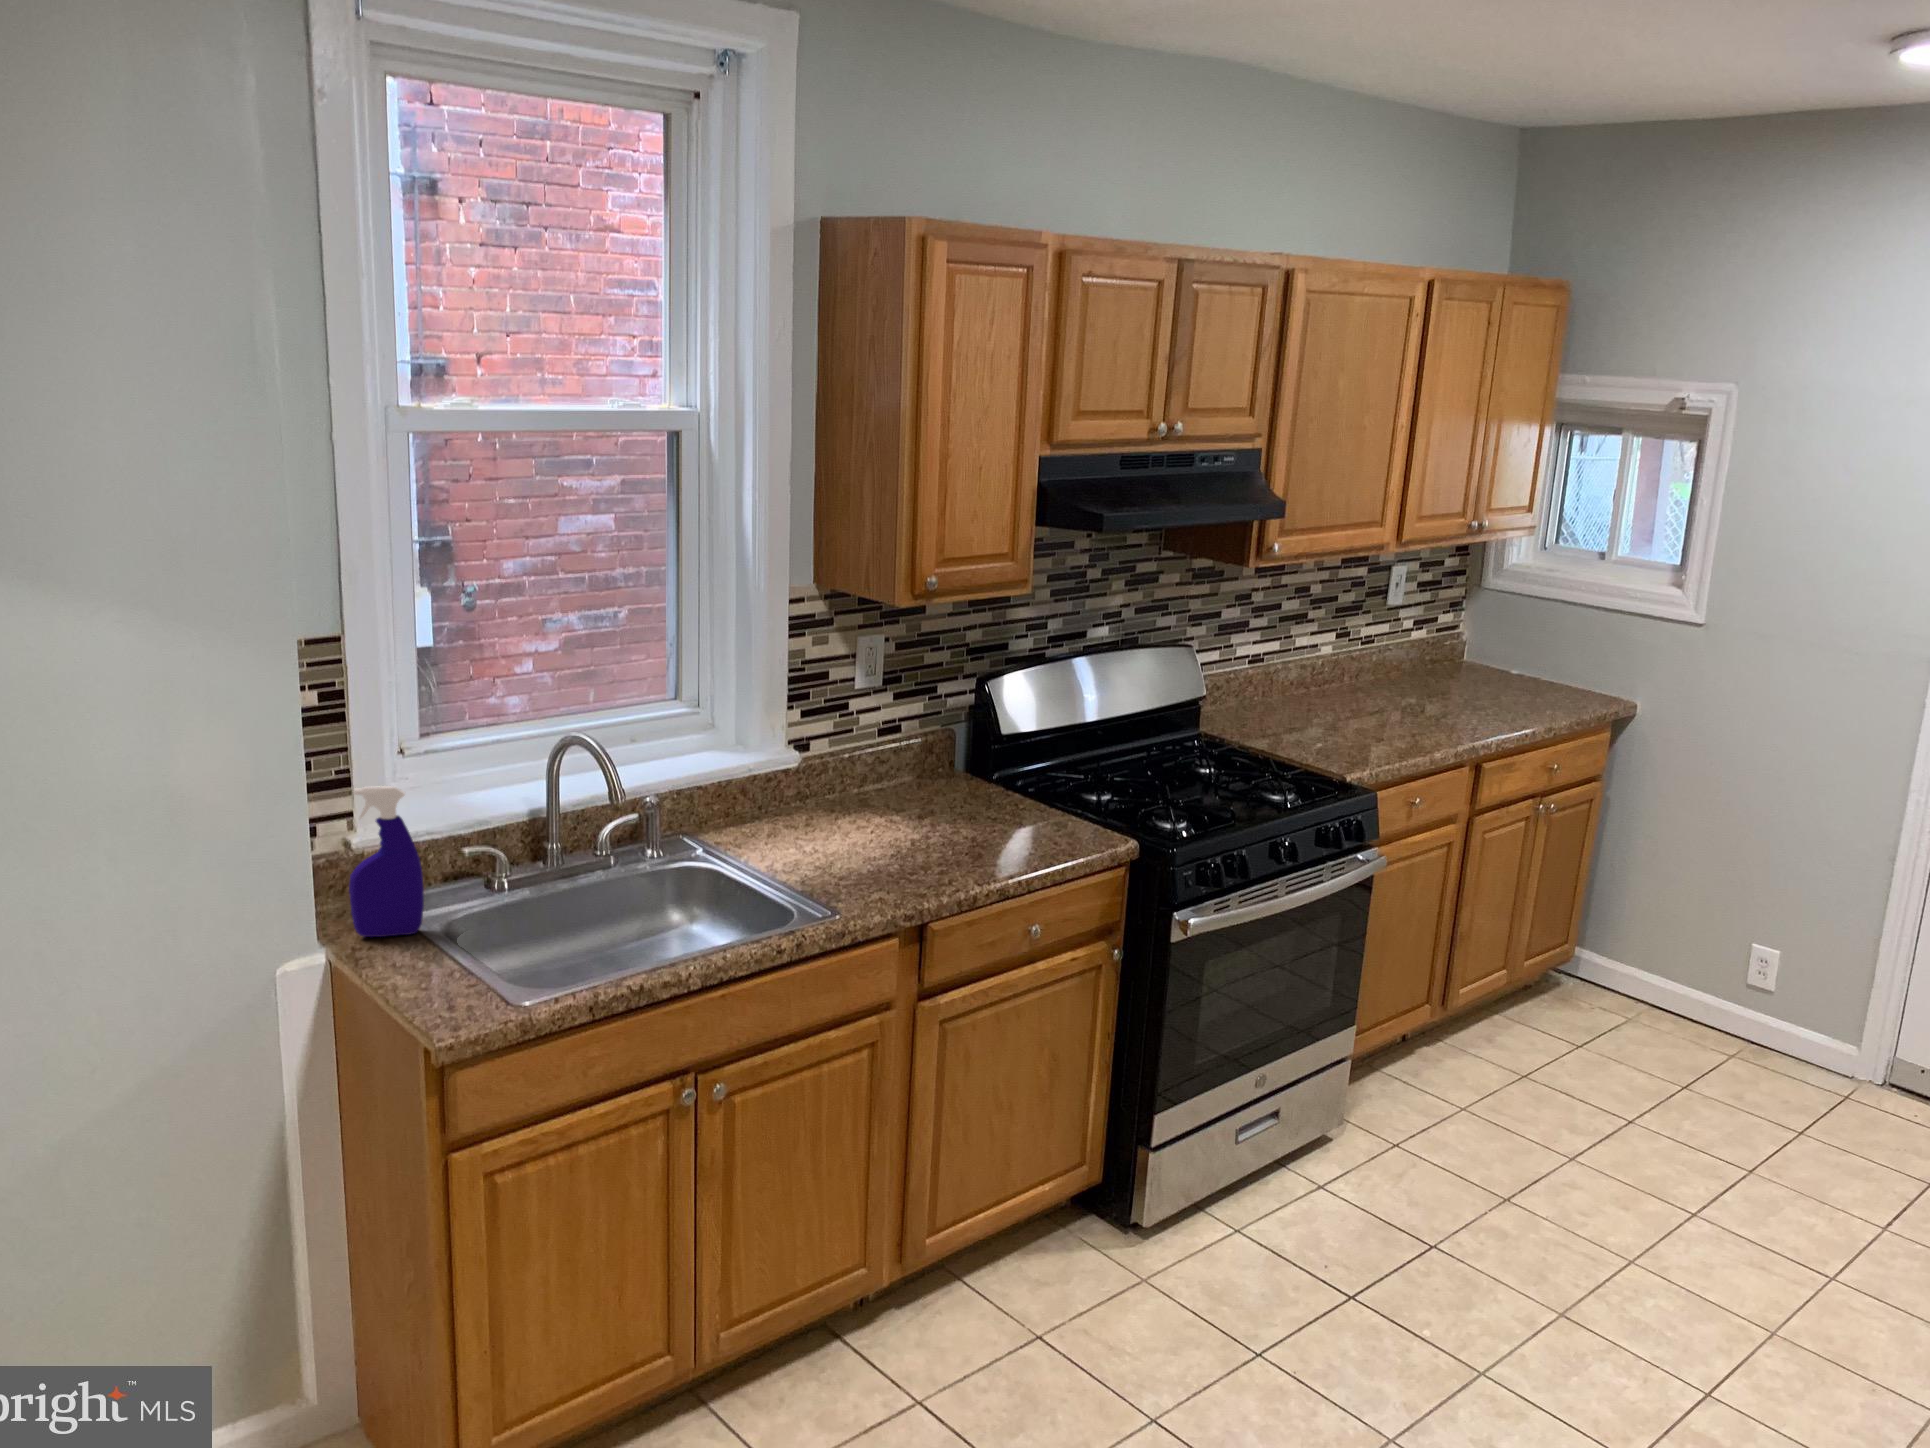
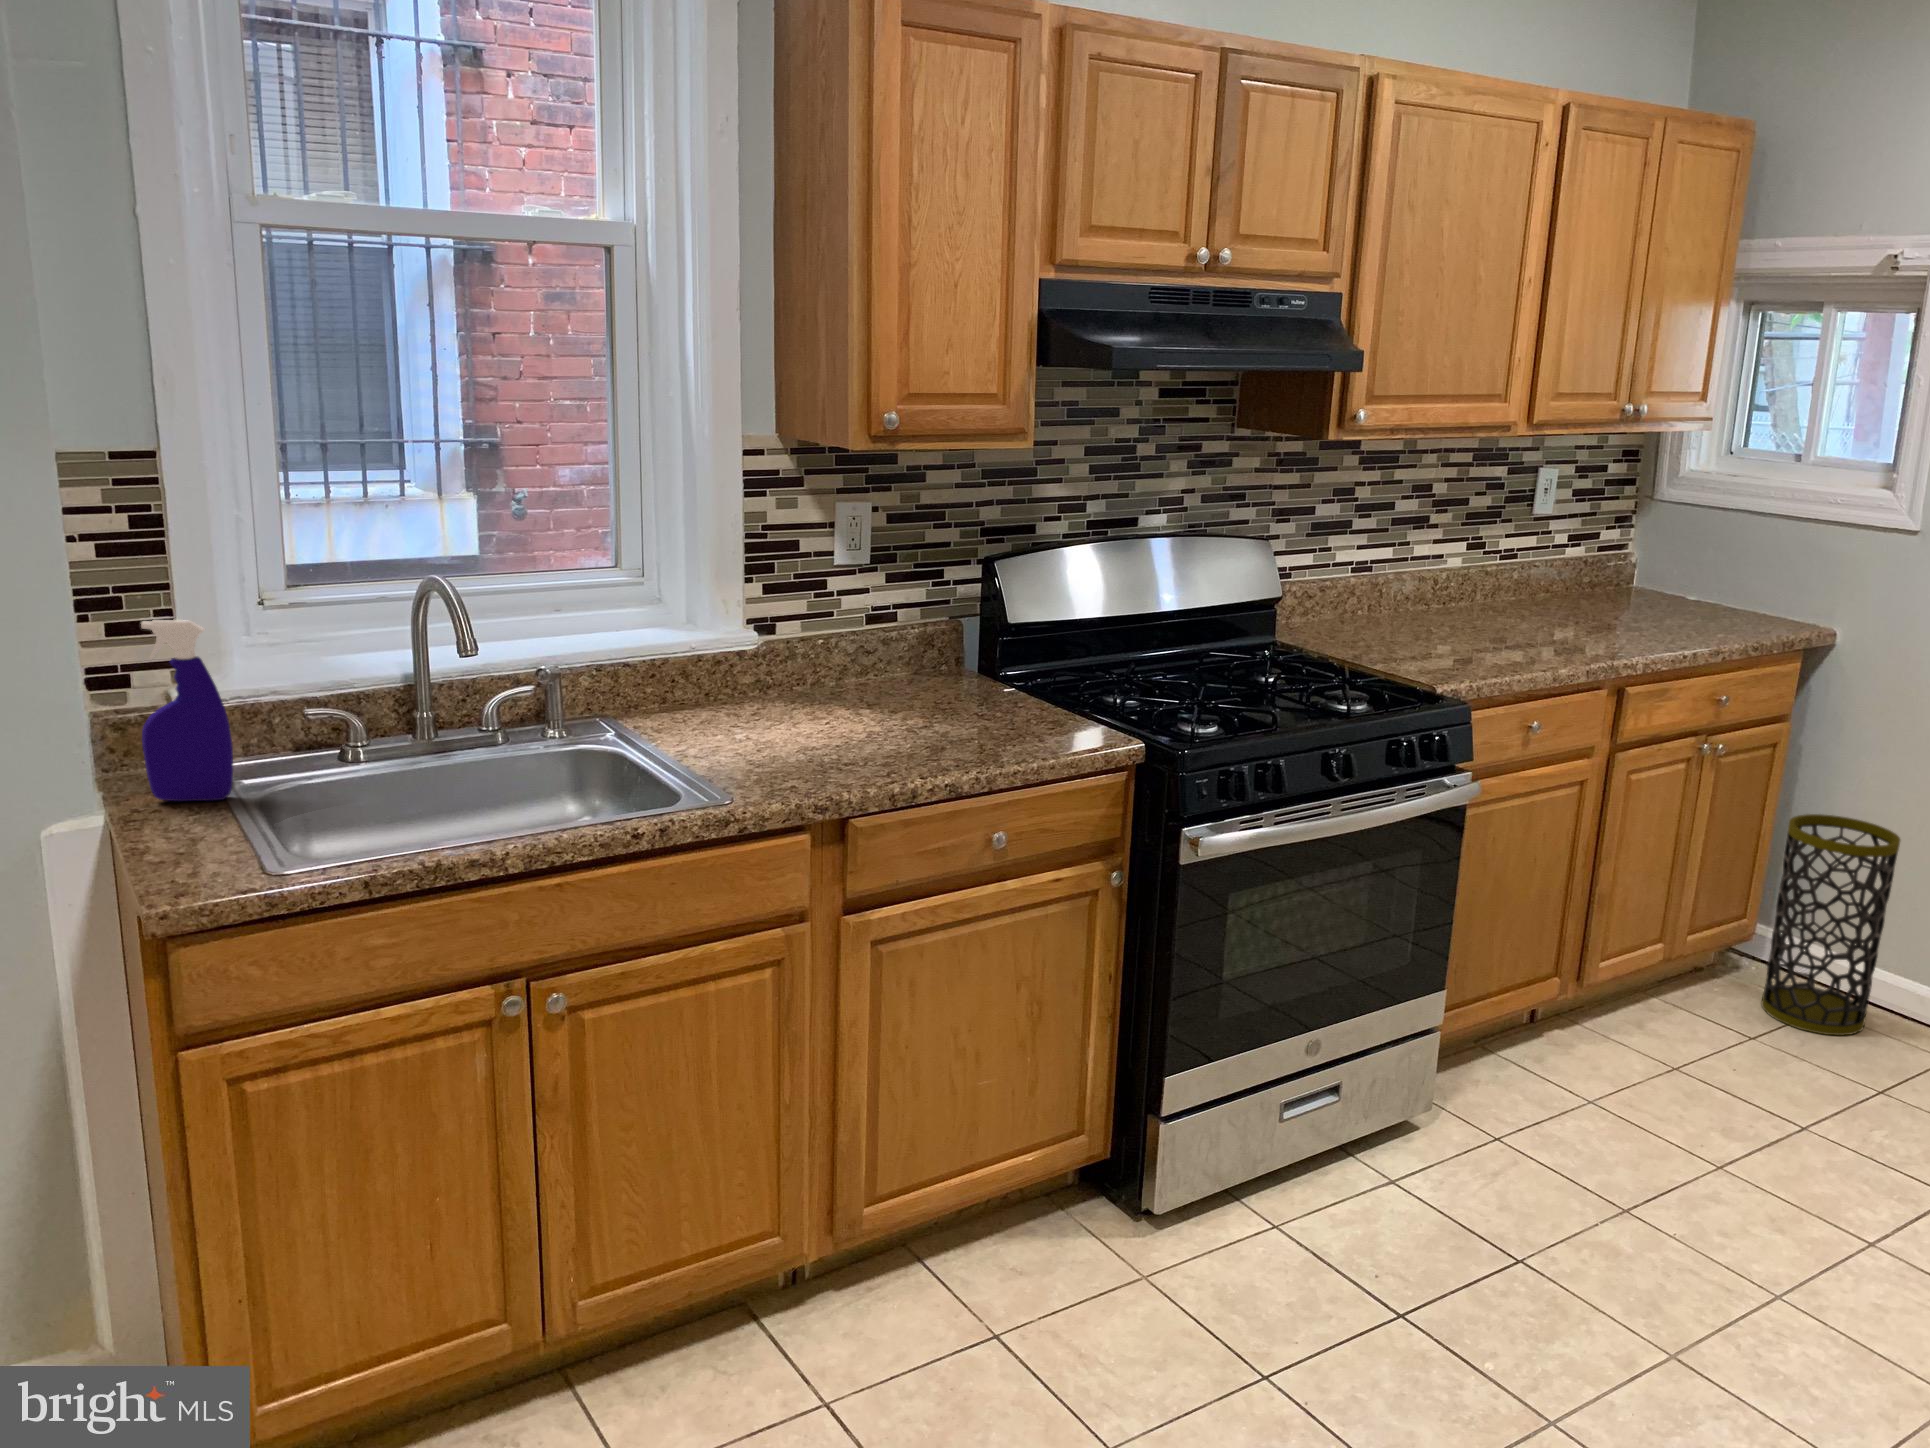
trash can: none [1582,856,1691,1038] -> present [1761,814,1900,1035]

